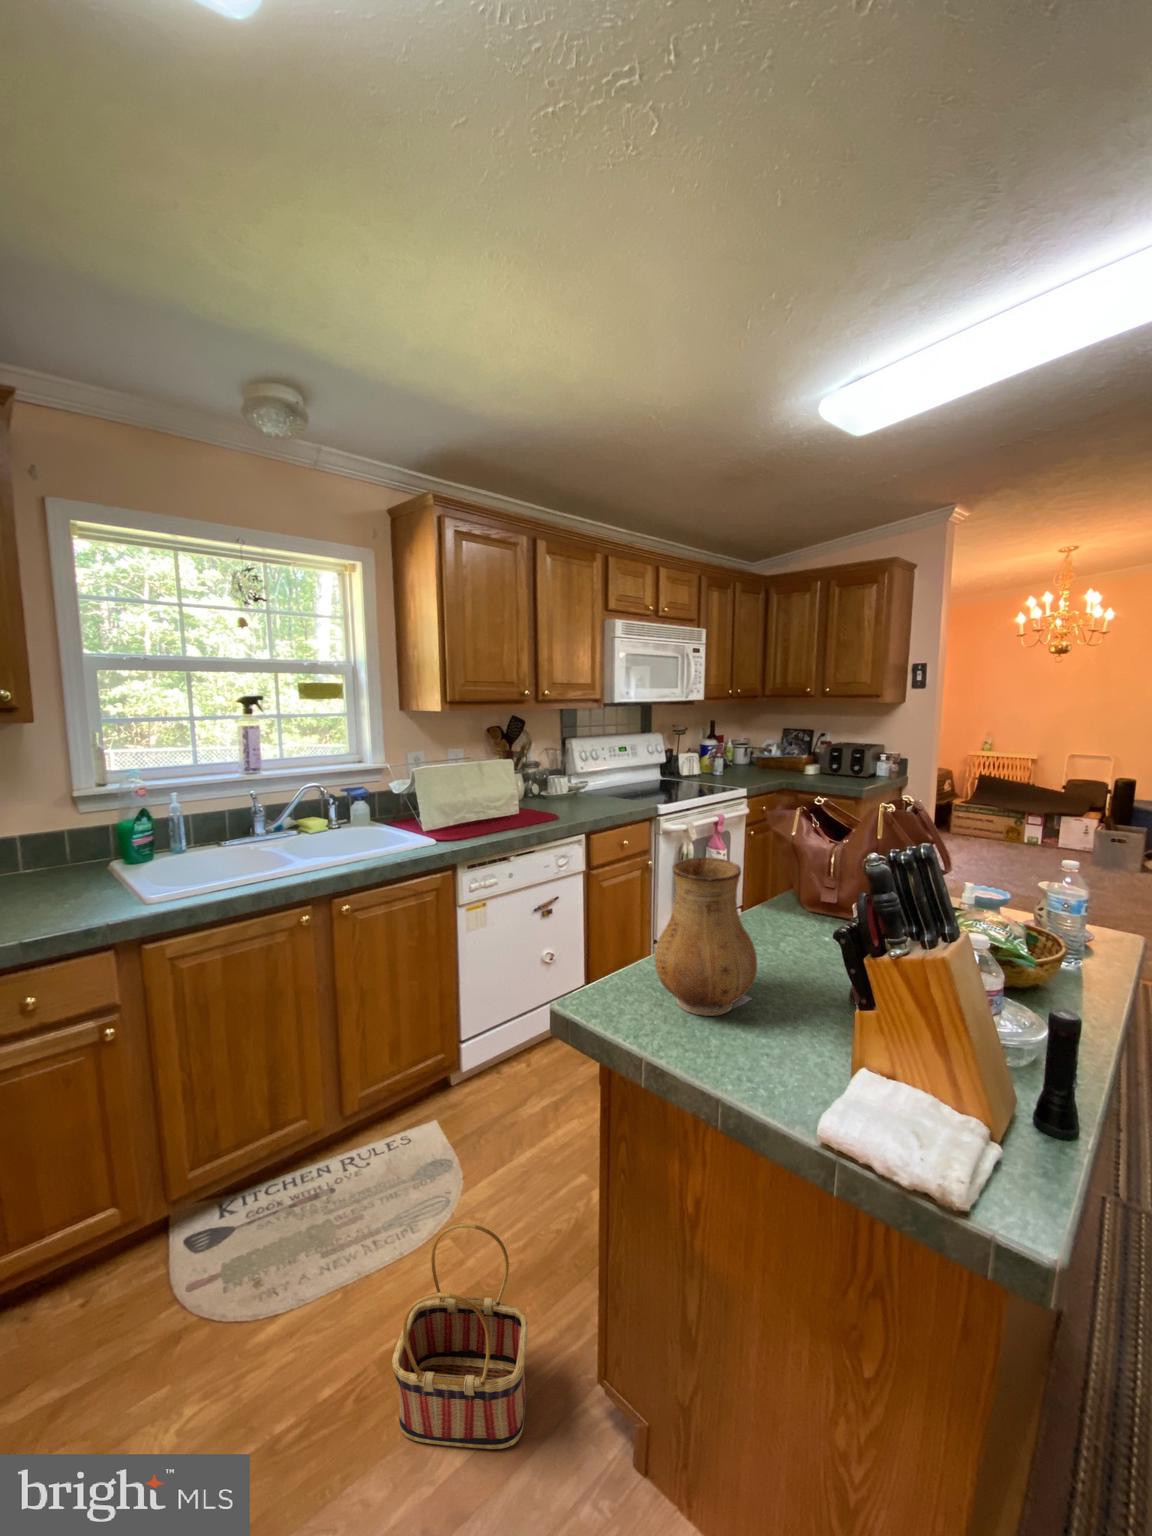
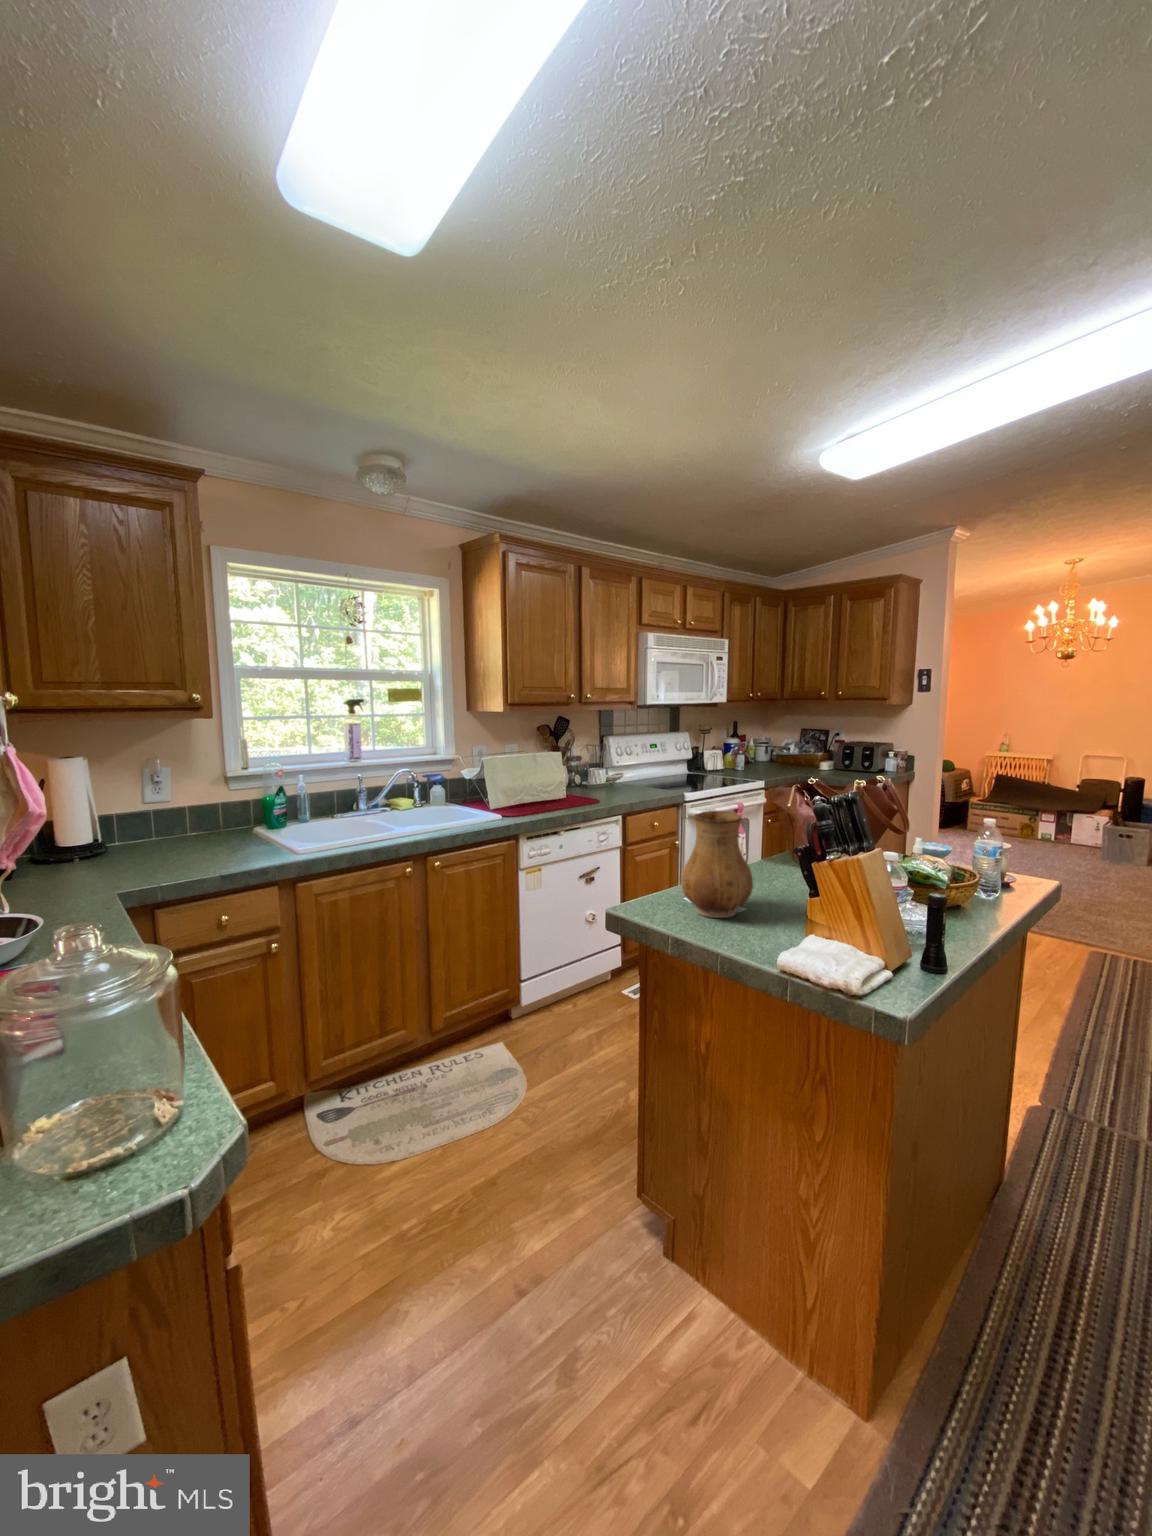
basket: present [392,1223,528,1449] -> none [490,1085,587,1238]

